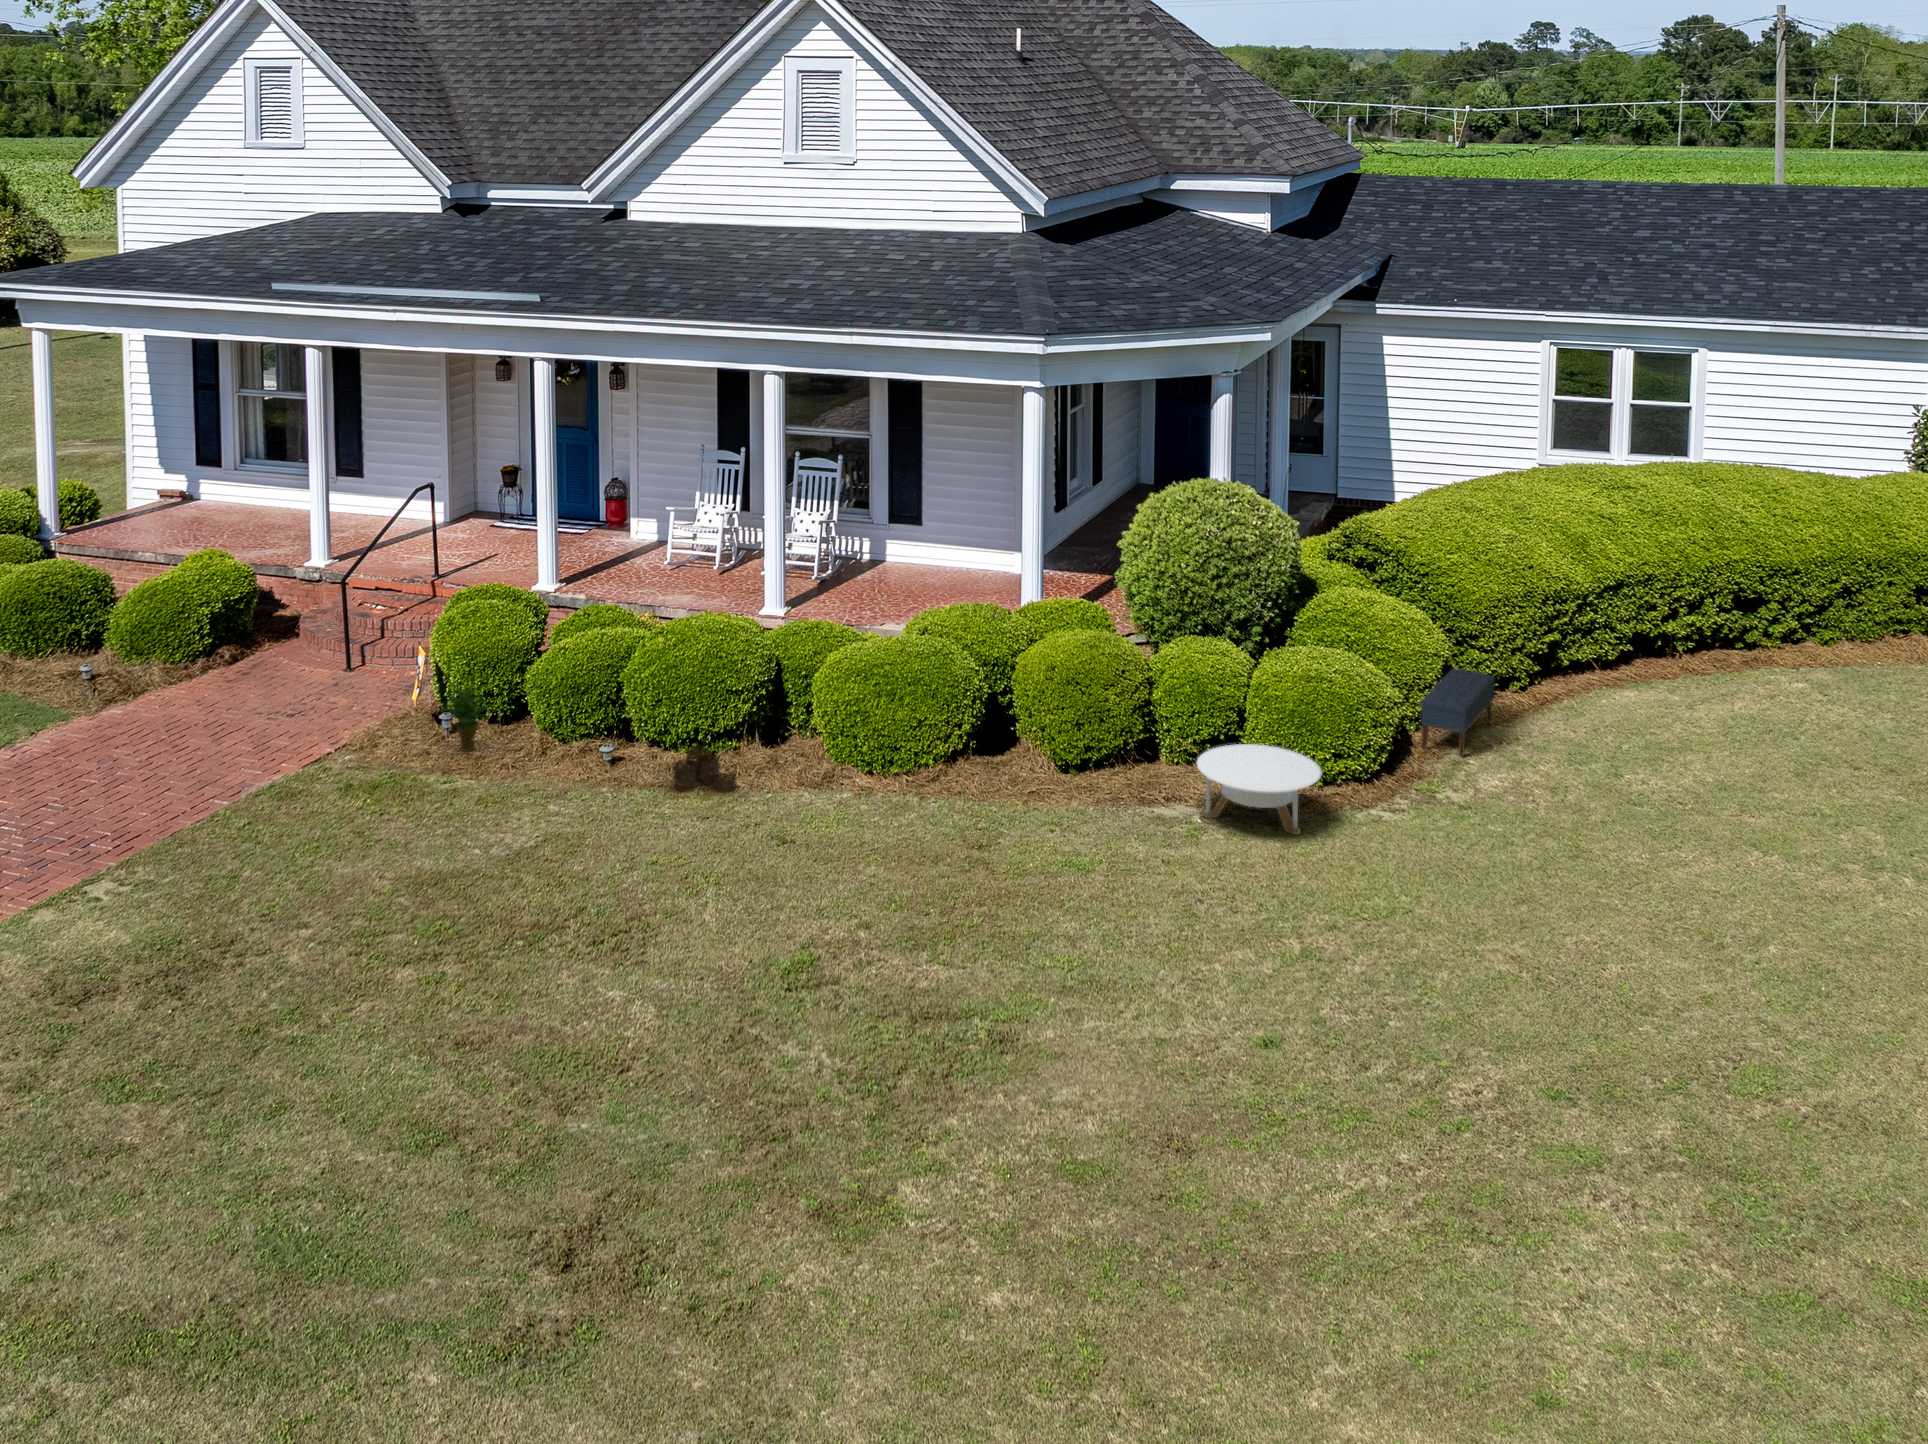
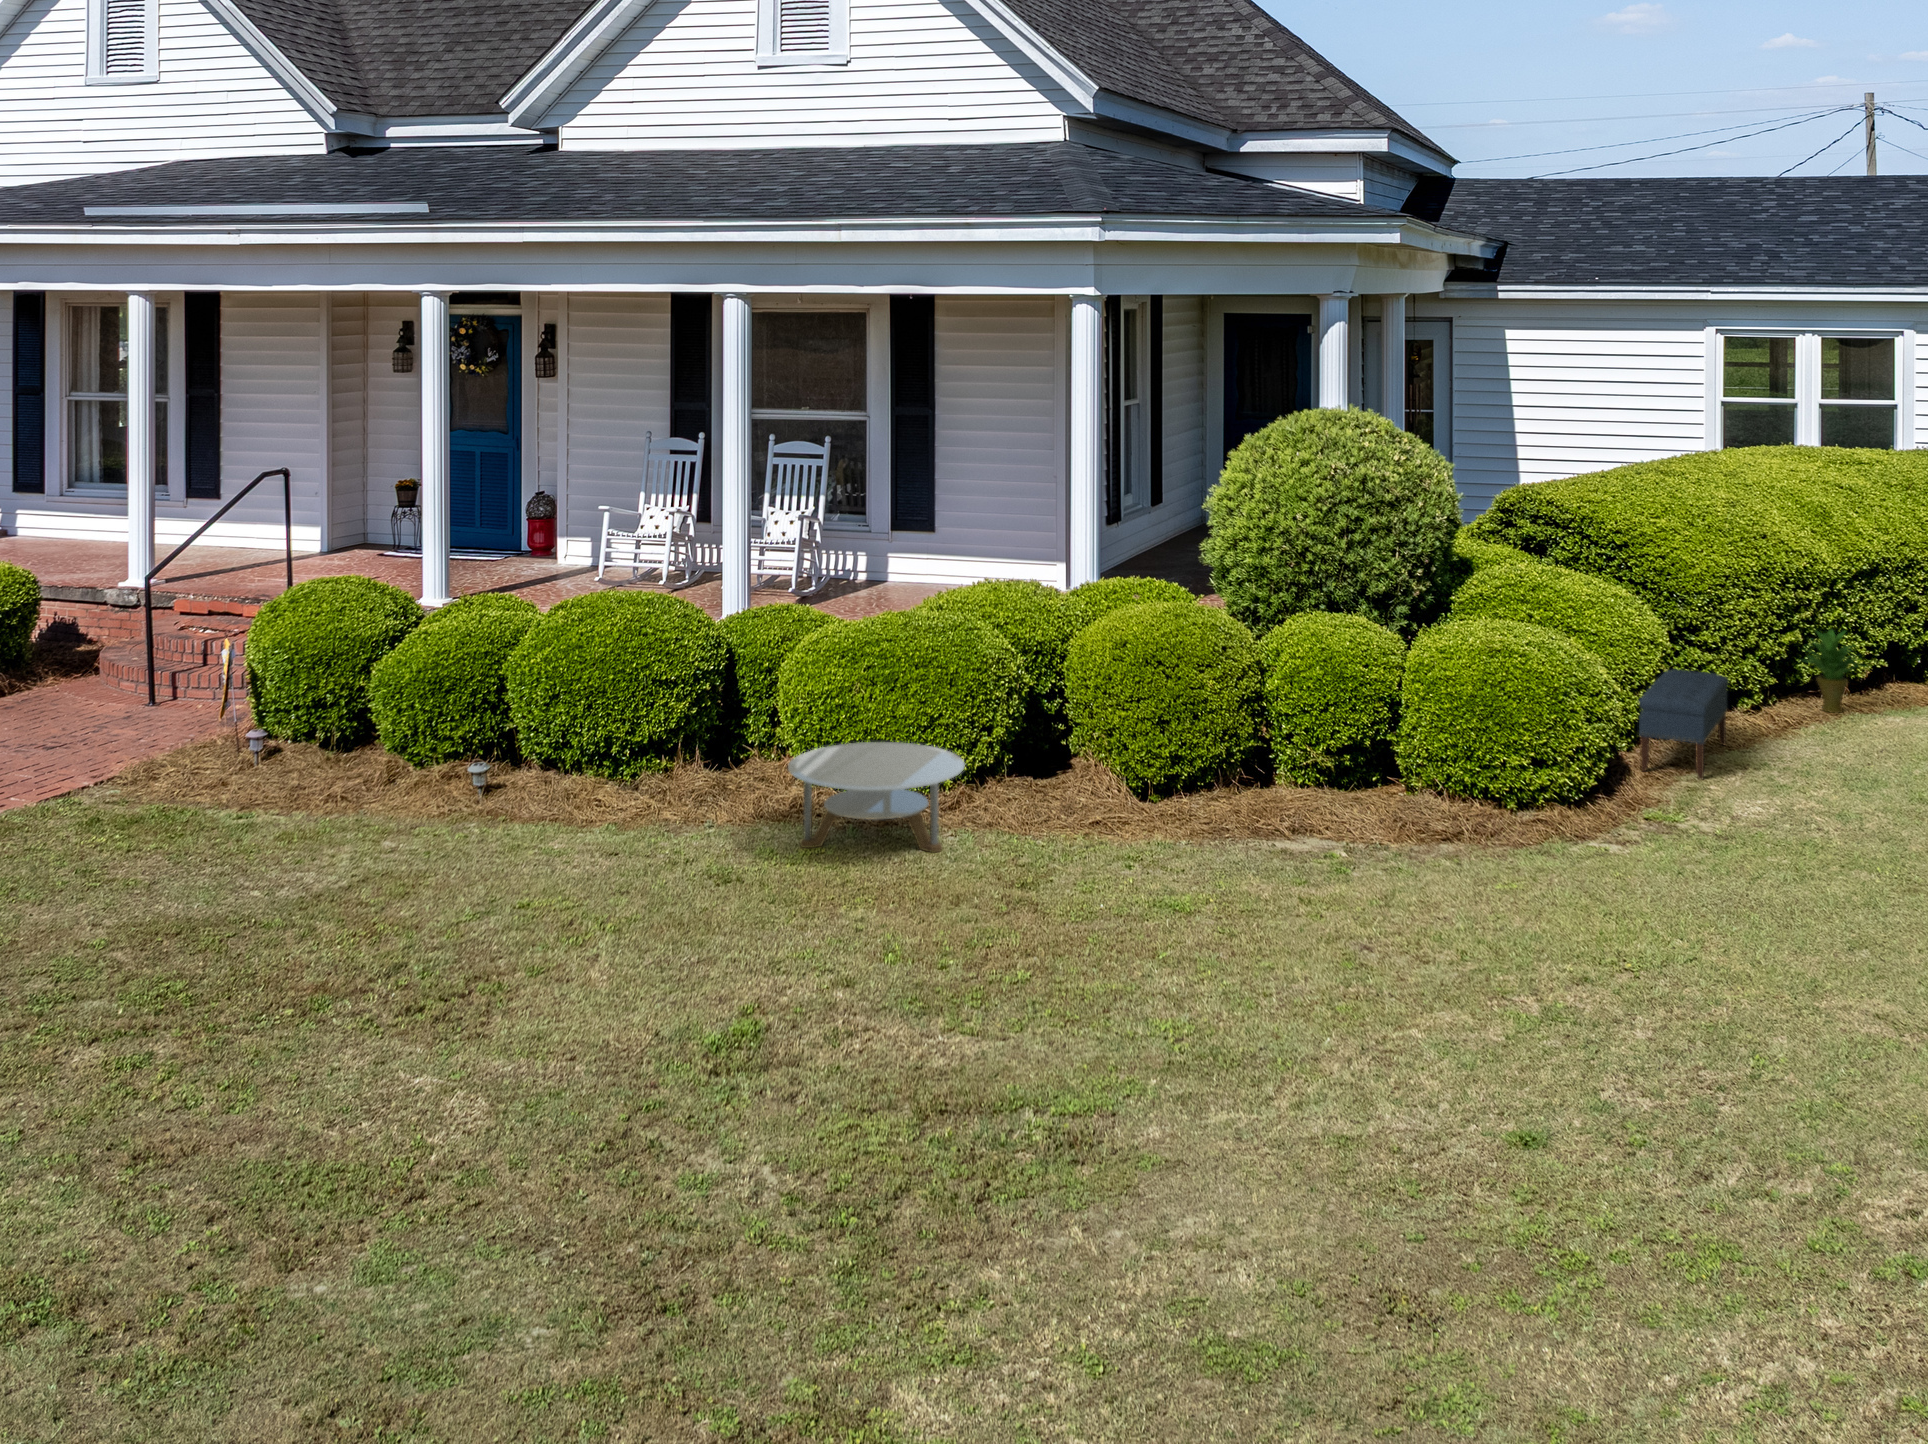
potted plant: present [444,686,489,752] -> present [1799,630,1862,713]
round table: present [1196,744,1321,835] -> present [788,742,965,853]
woven basket: present [674,745,736,792] -> none [572,759,665,823]

